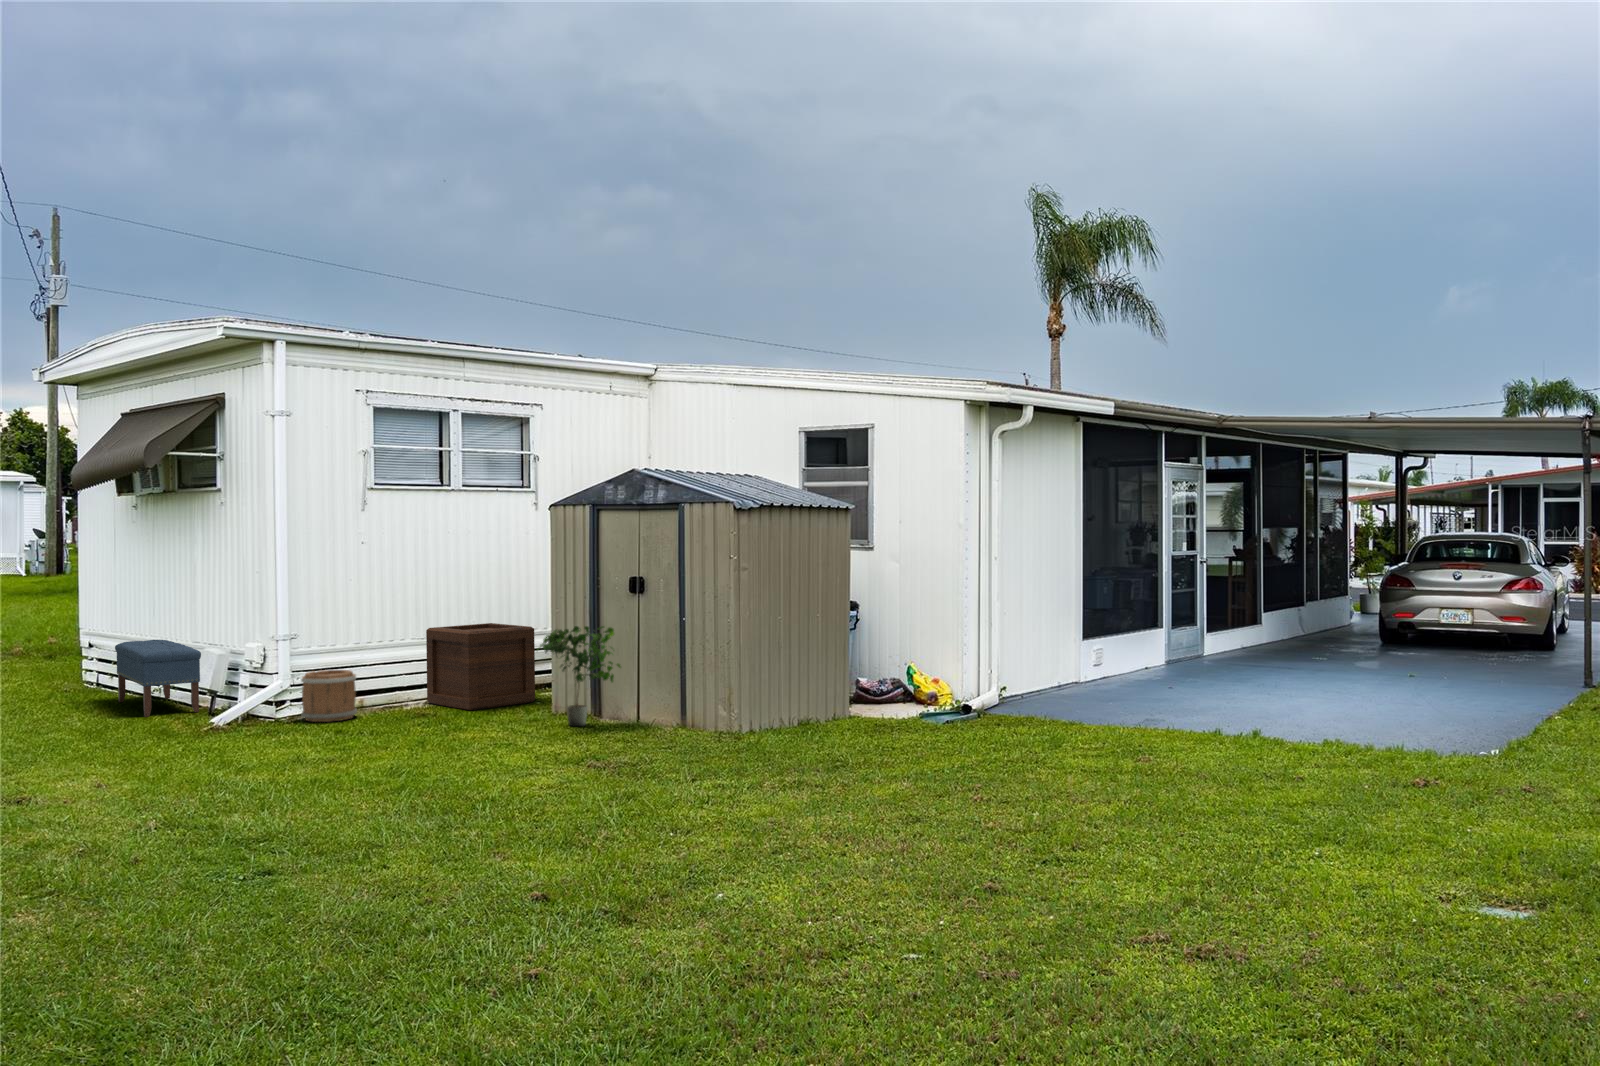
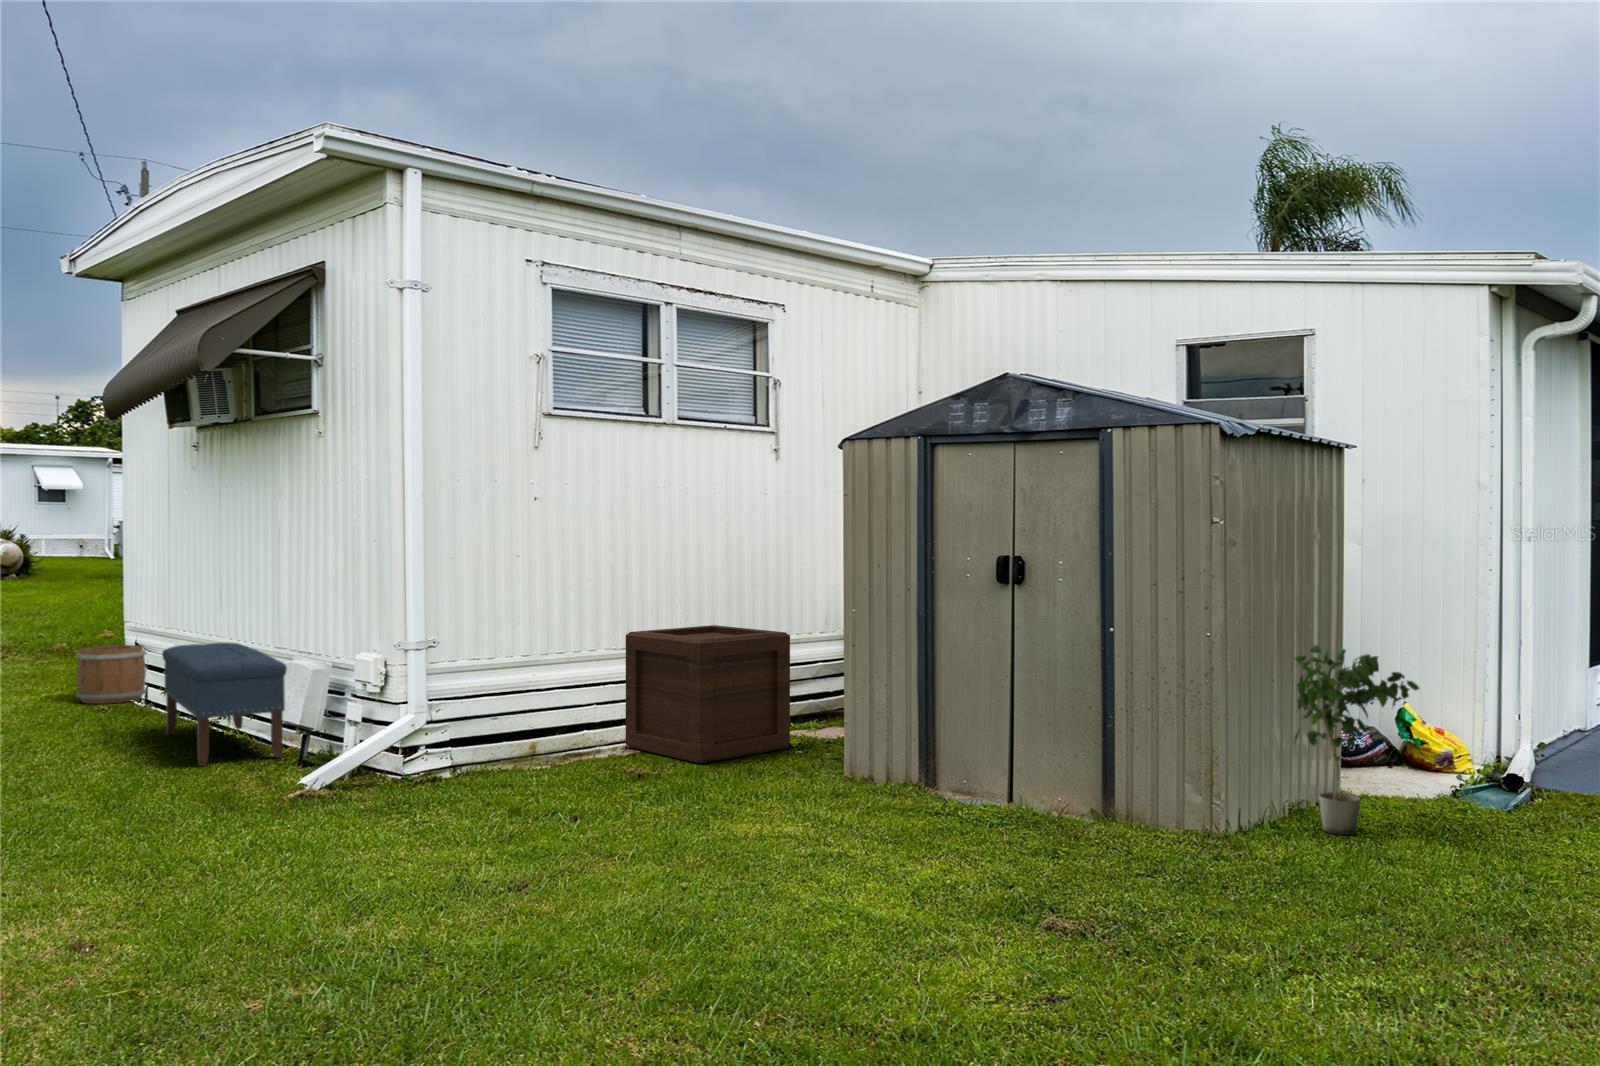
potted plant: present [540,626,621,726] -> present [1294,645,1419,835]
bucket: present [301,670,357,722] -> present [76,645,147,704]

